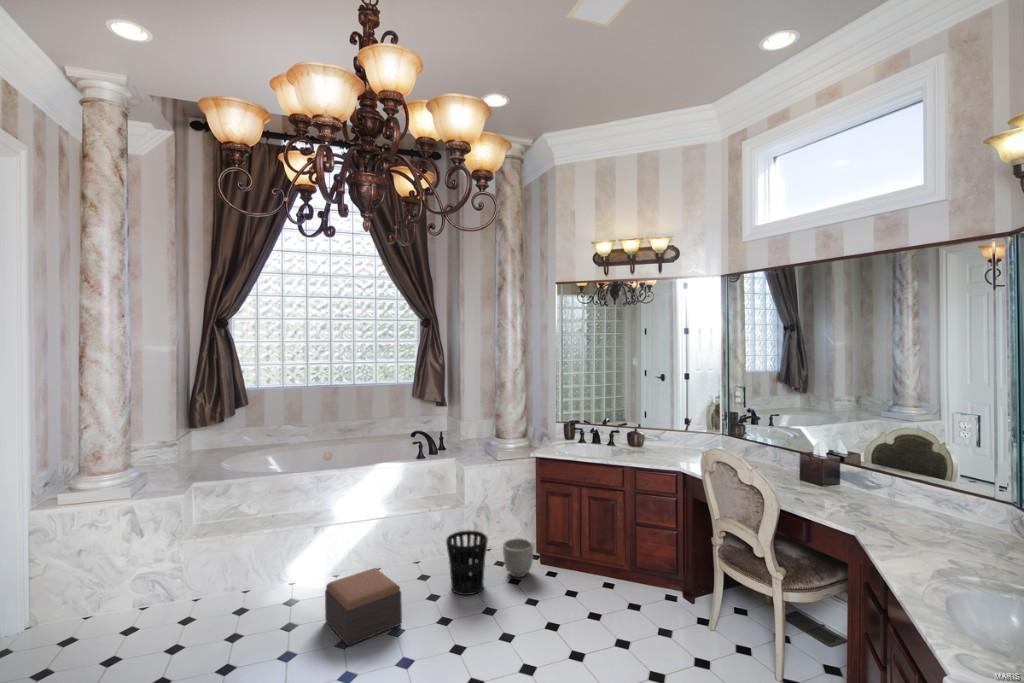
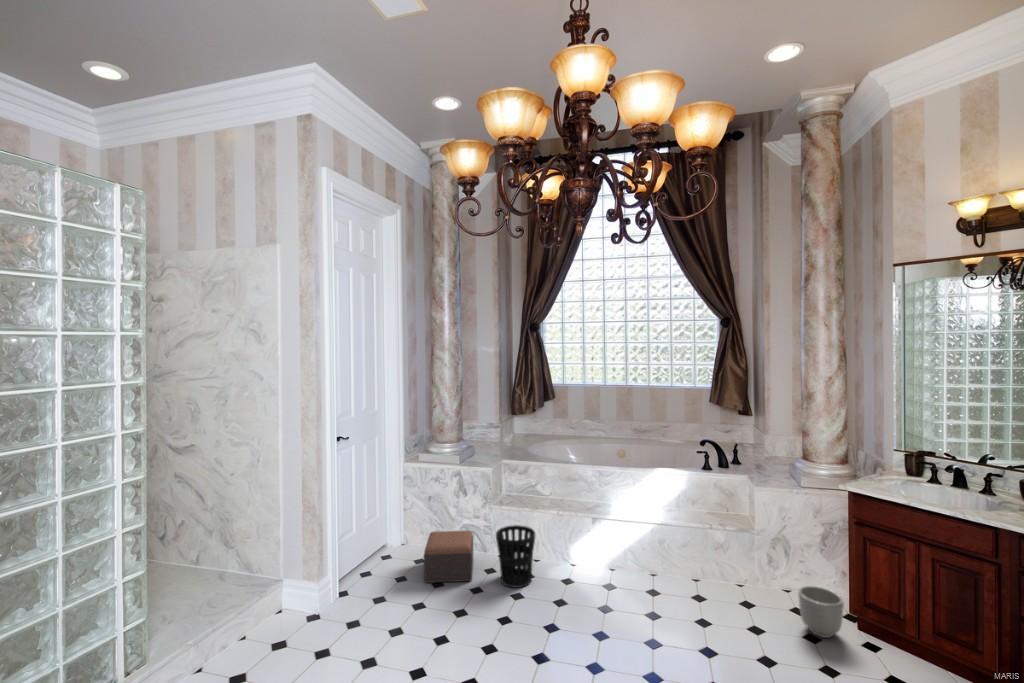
wastebasket: present [446,530,488,595] -> present [496,525,535,588]
footstool: present [325,568,402,646] -> present [424,530,473,583]

